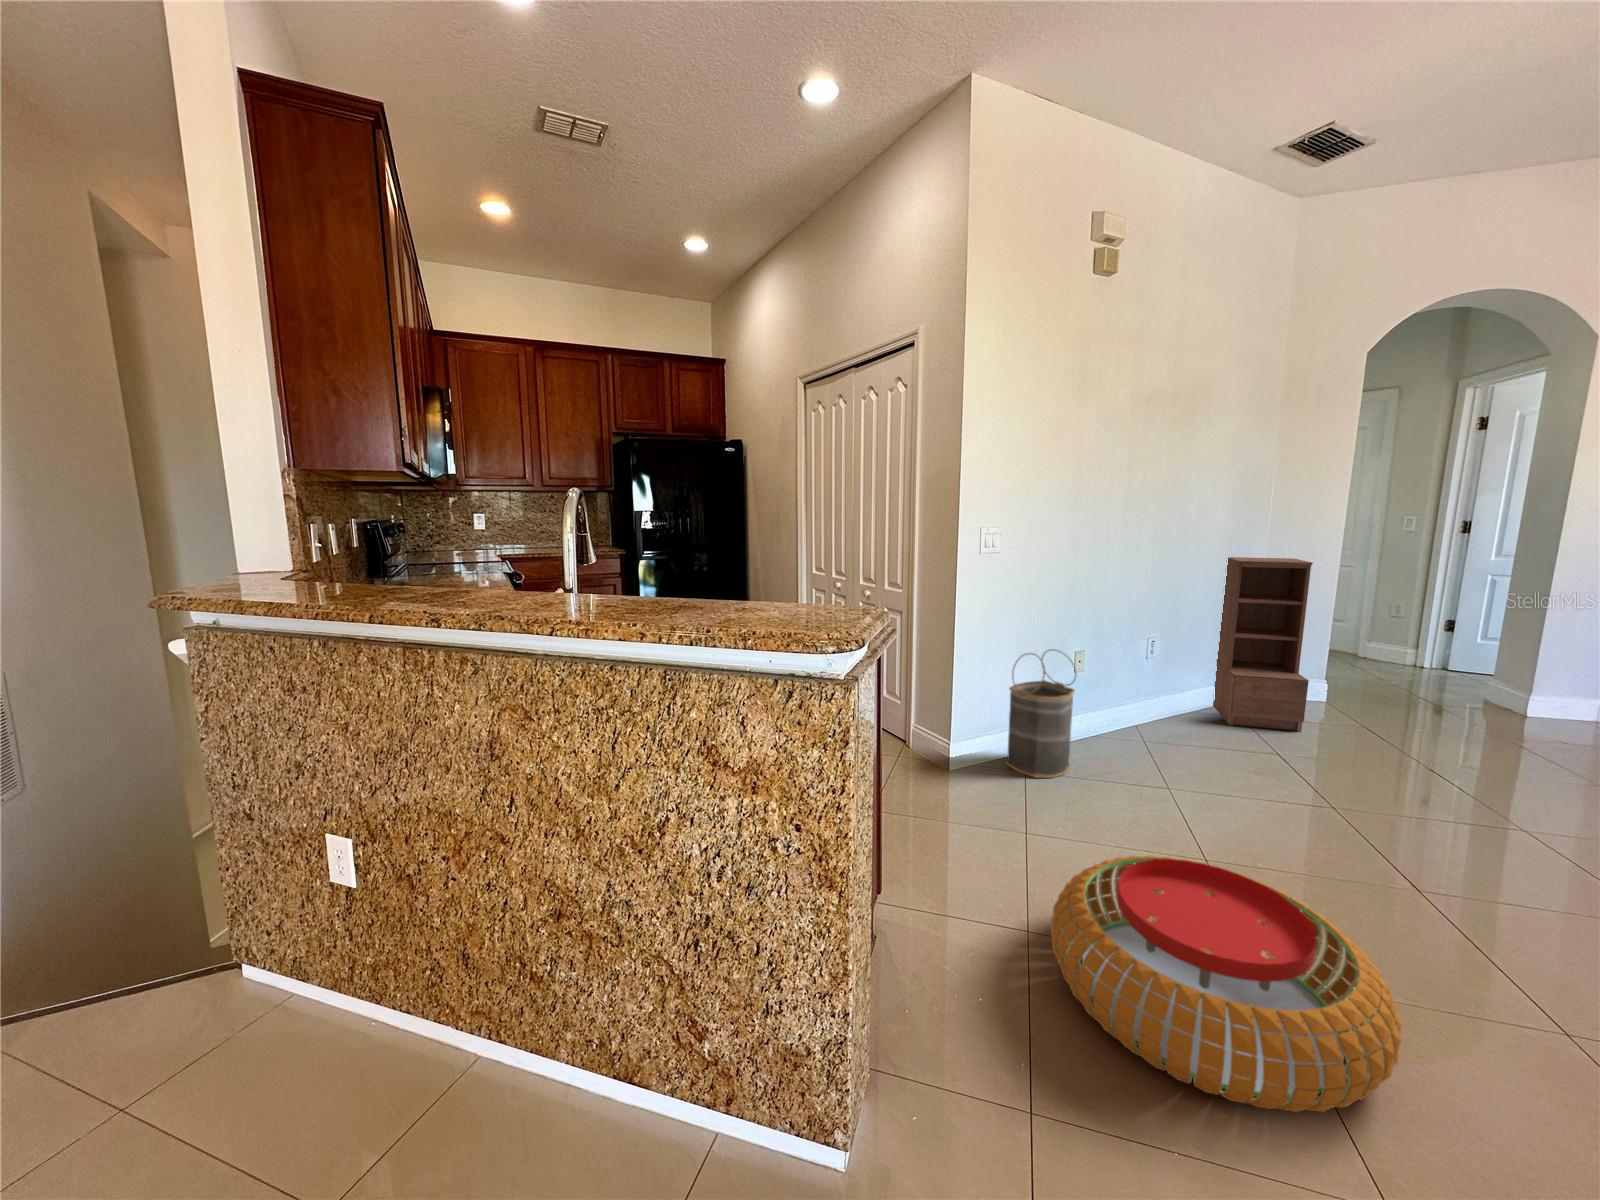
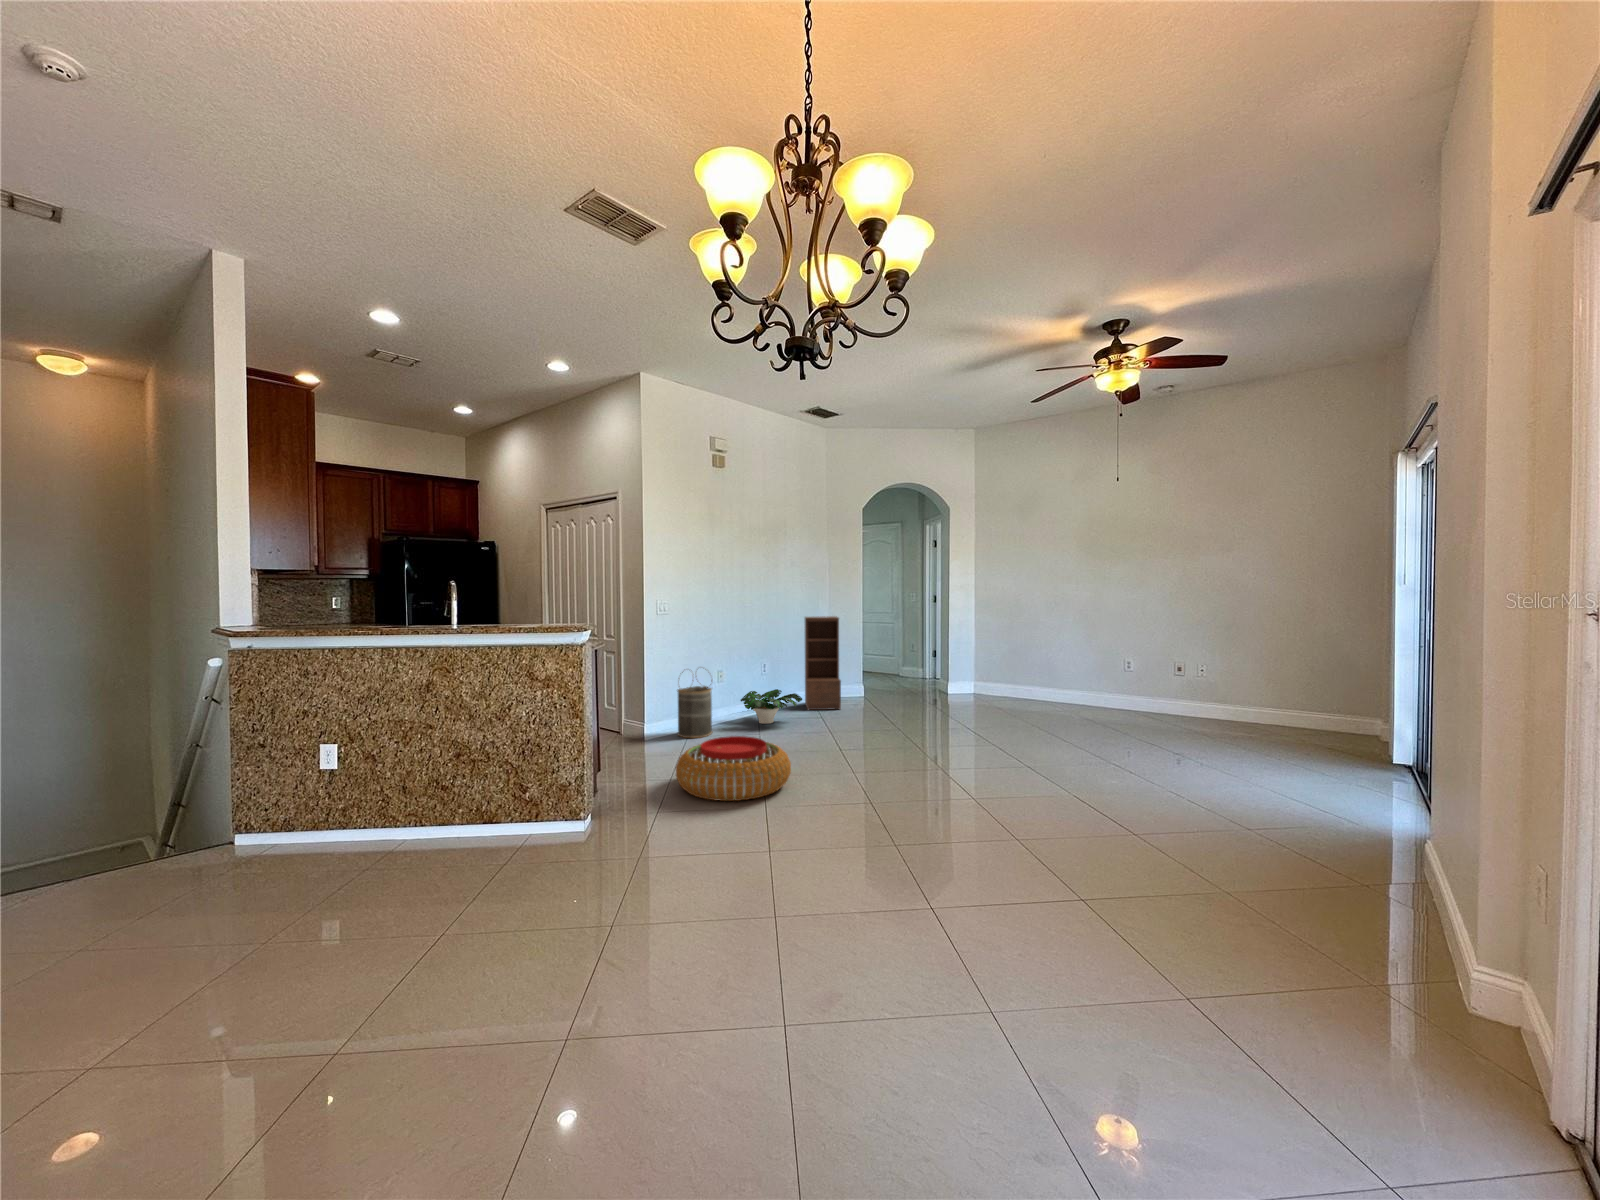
potted plant: none [1113,689,1243,754] -> present [740,689,802,724]

